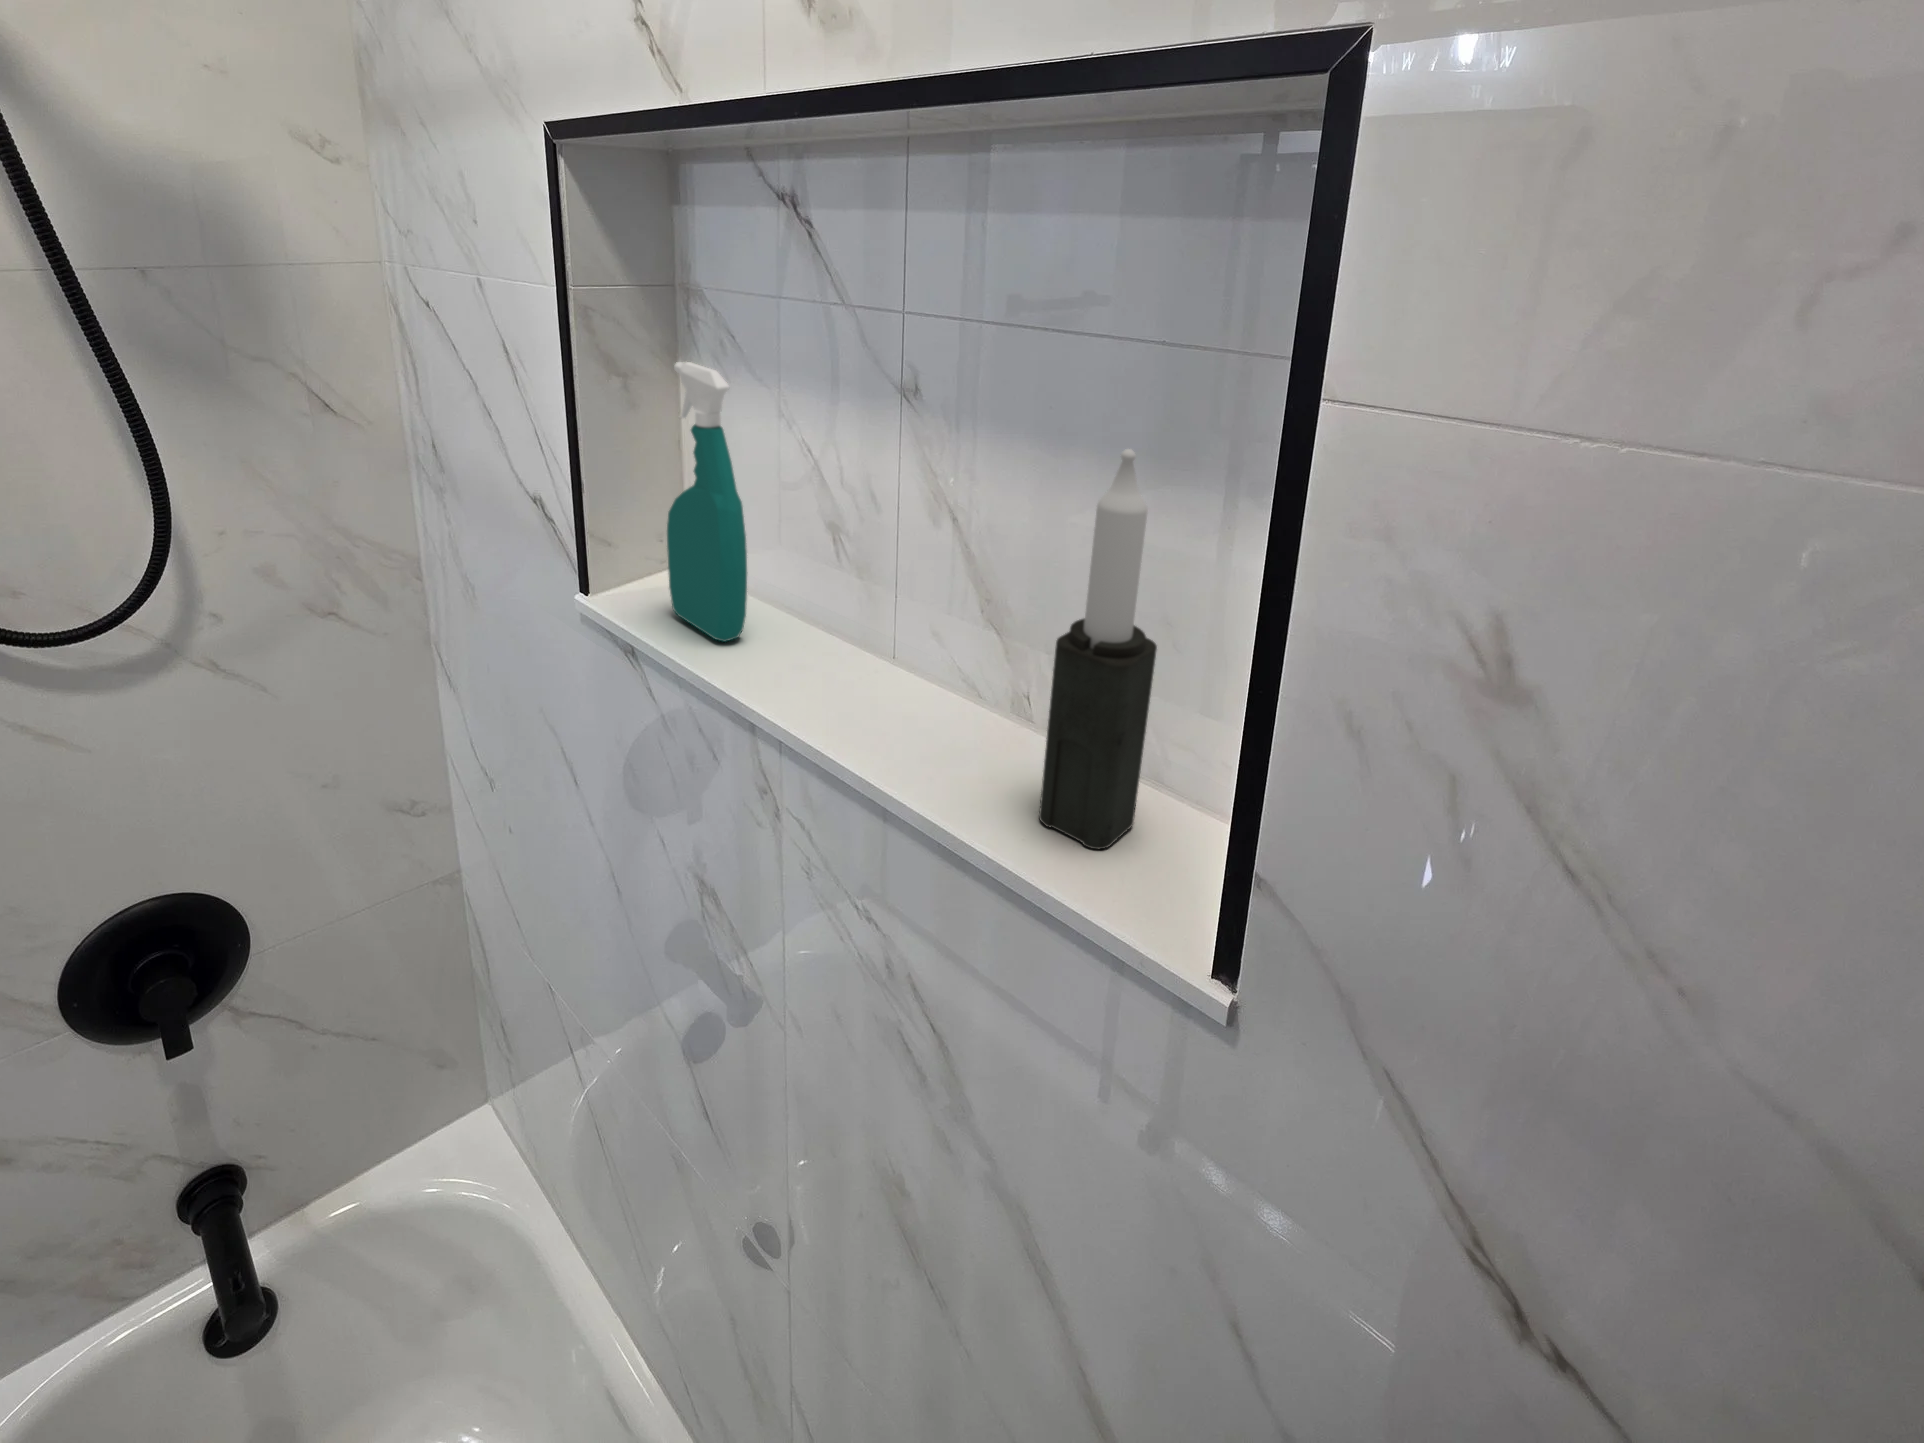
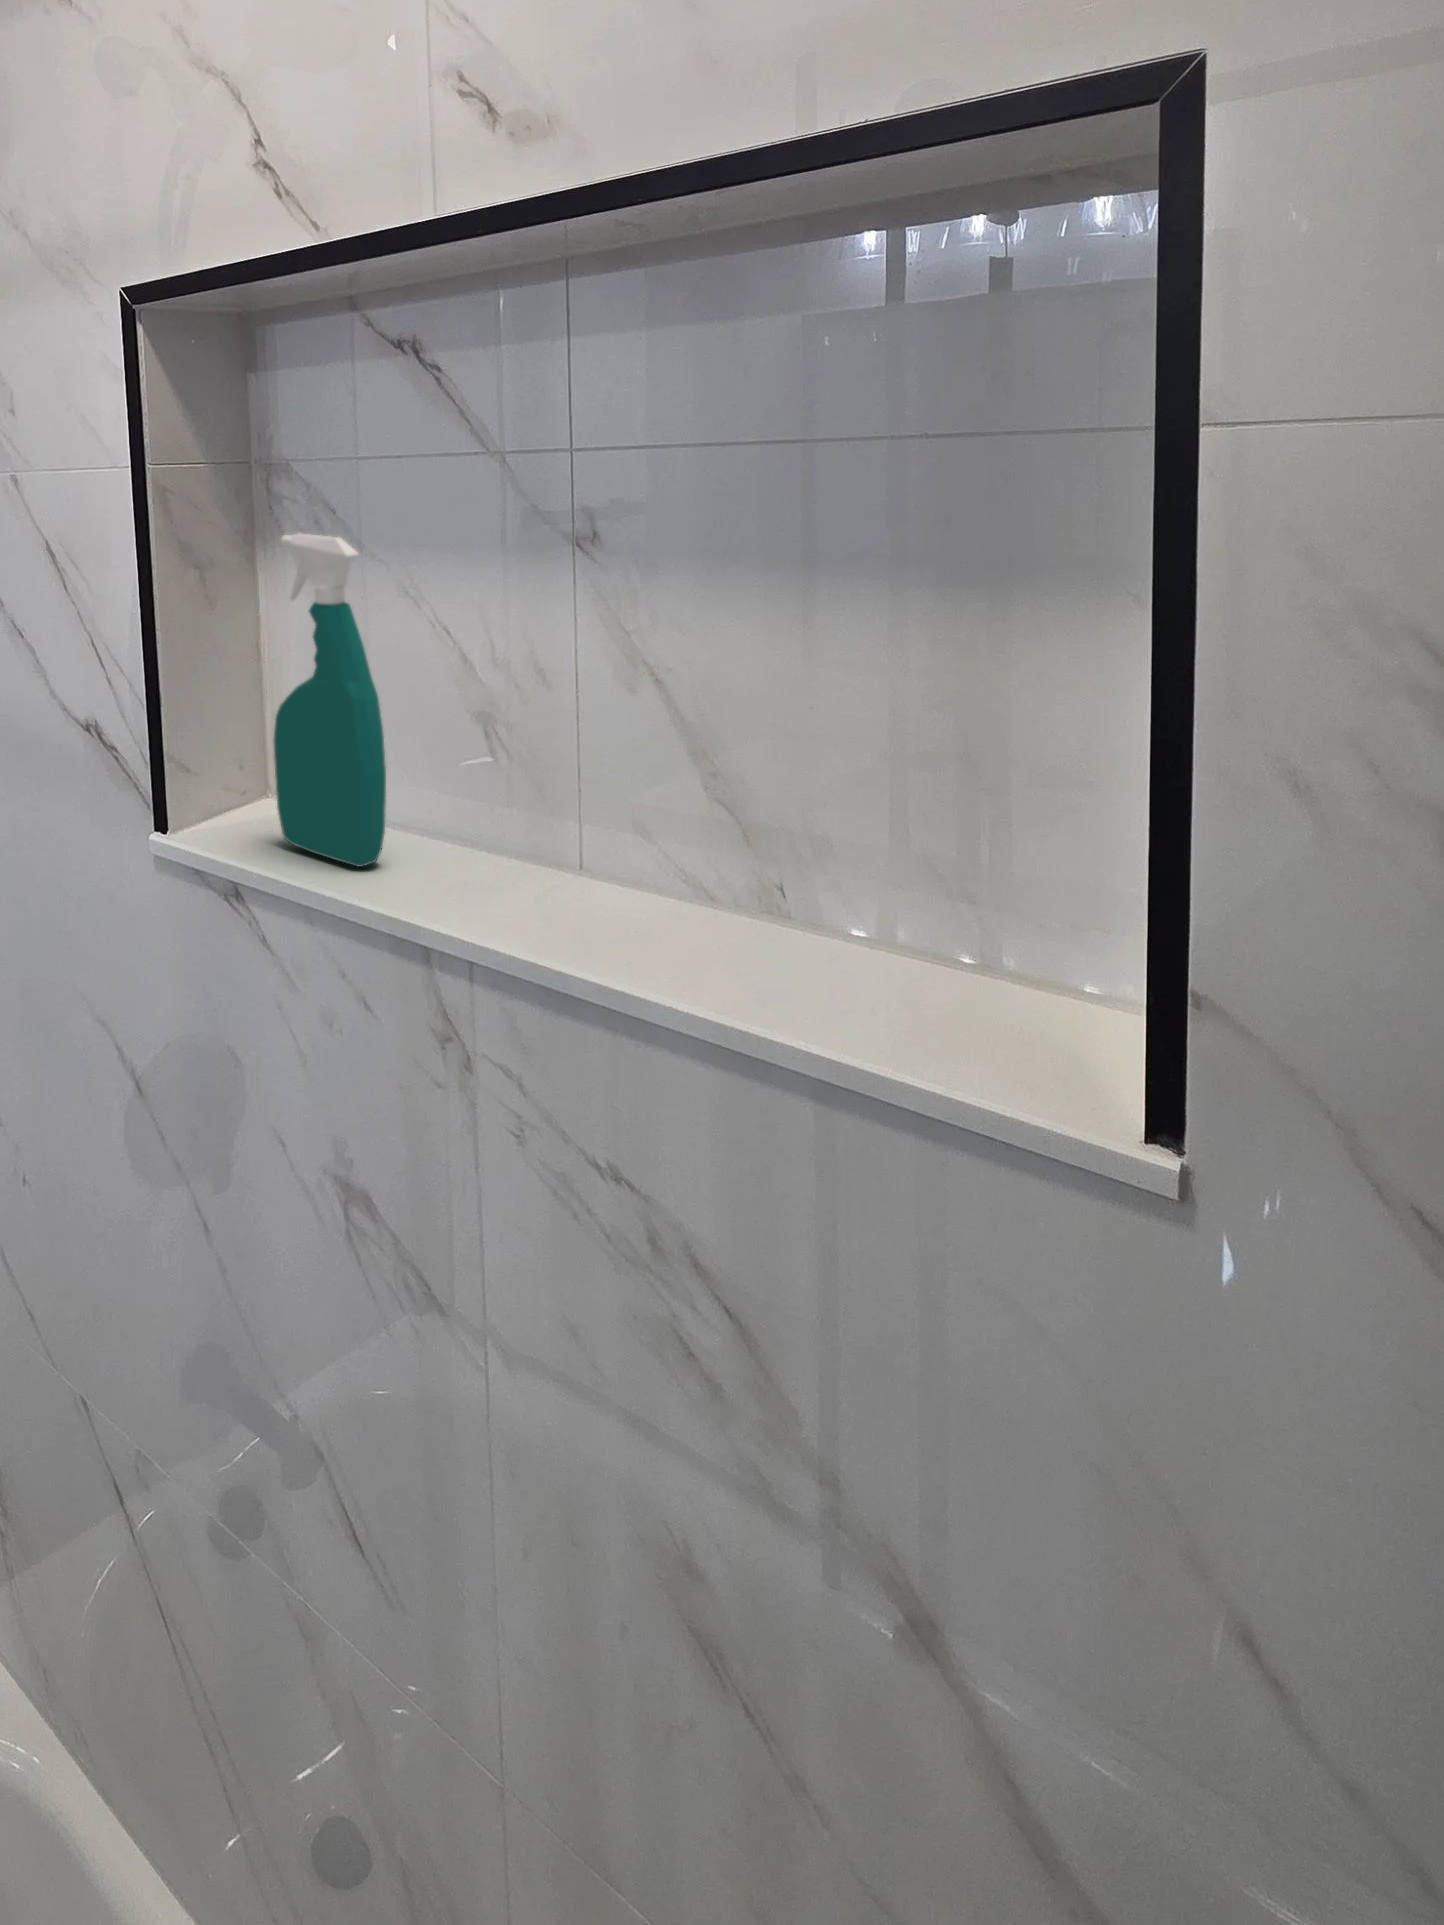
candle: present [1039,449,1157,849] -> none [849,546,978,1035]

